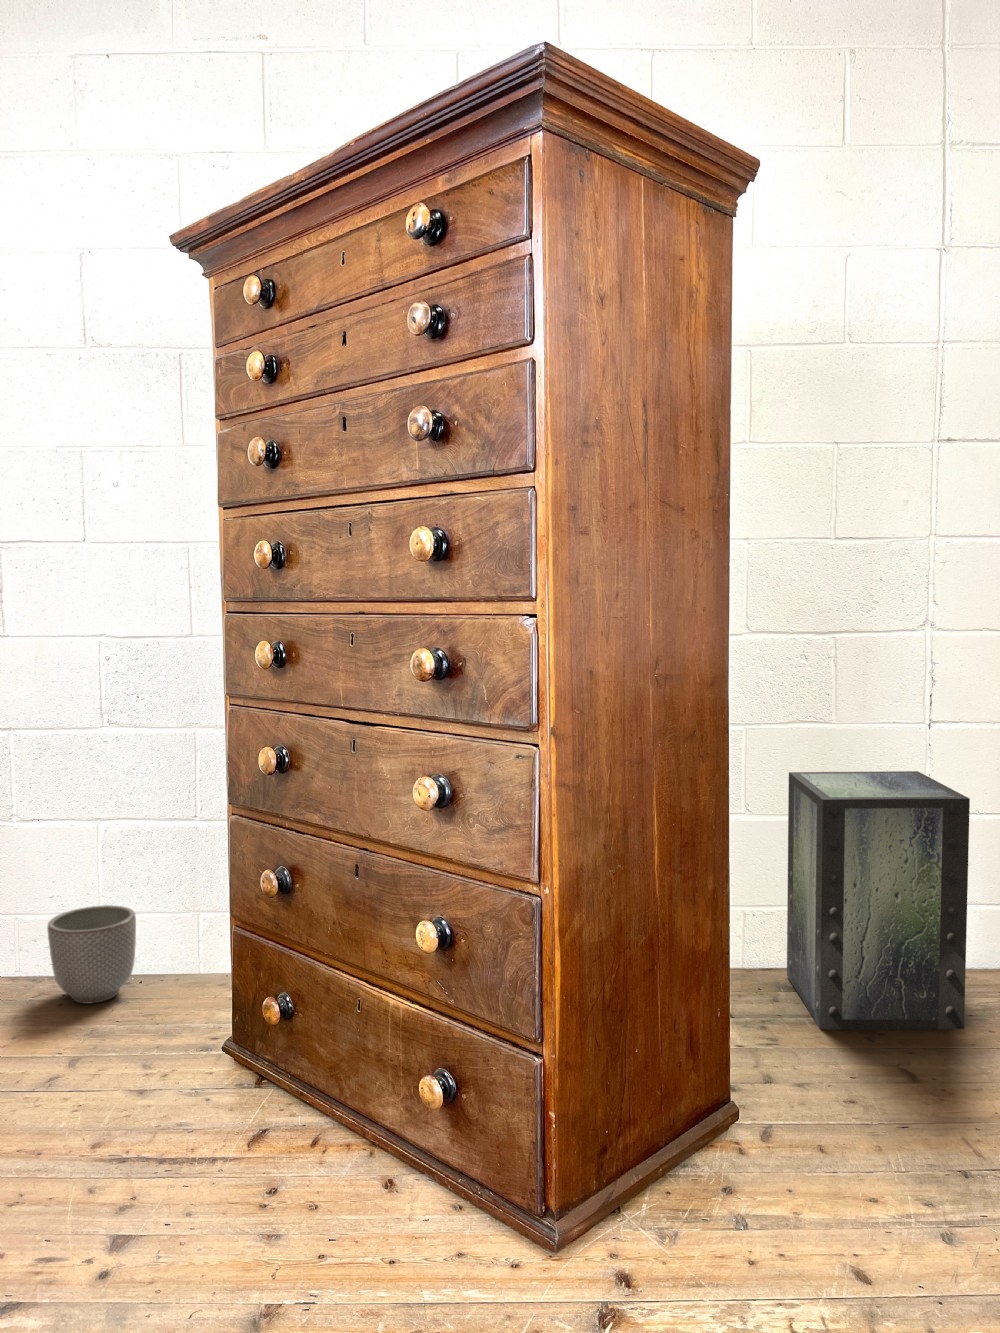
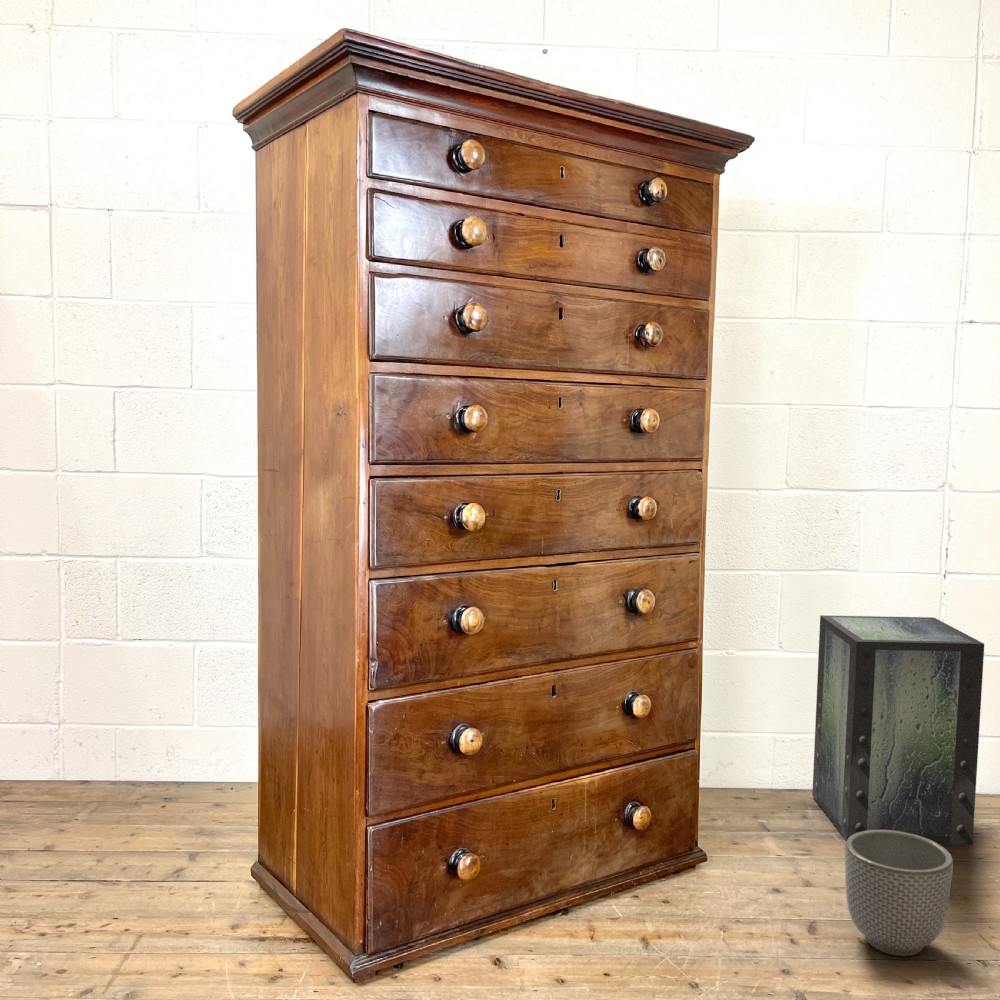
planter: present [47,905,136,1004] -> present [845,830,953,956]

